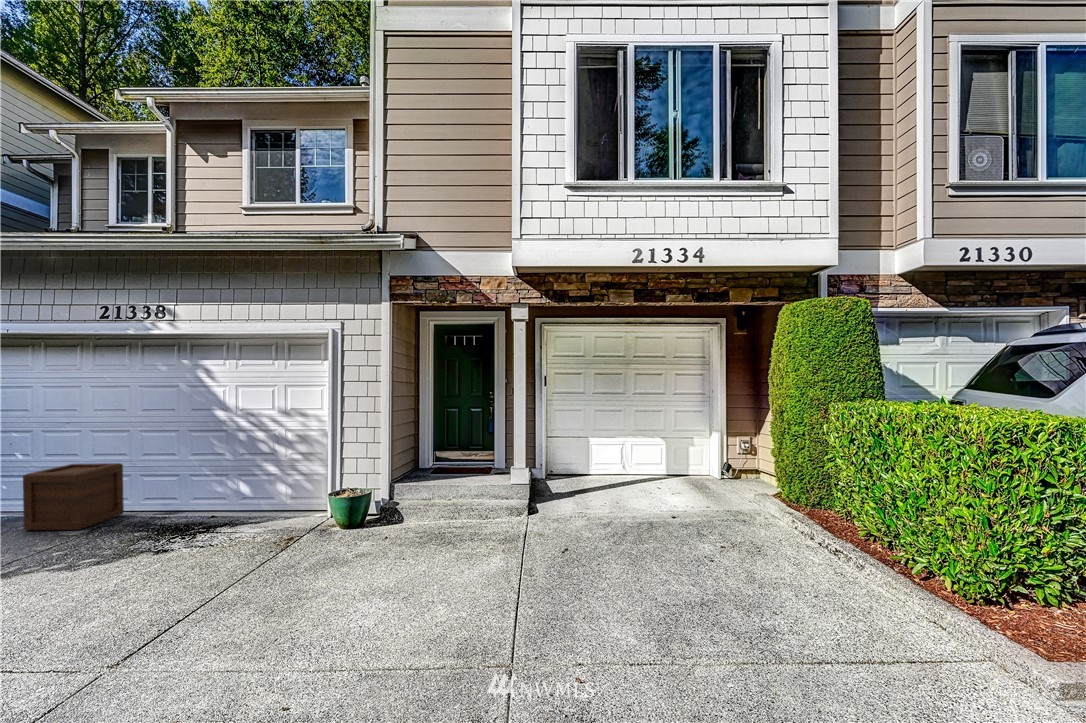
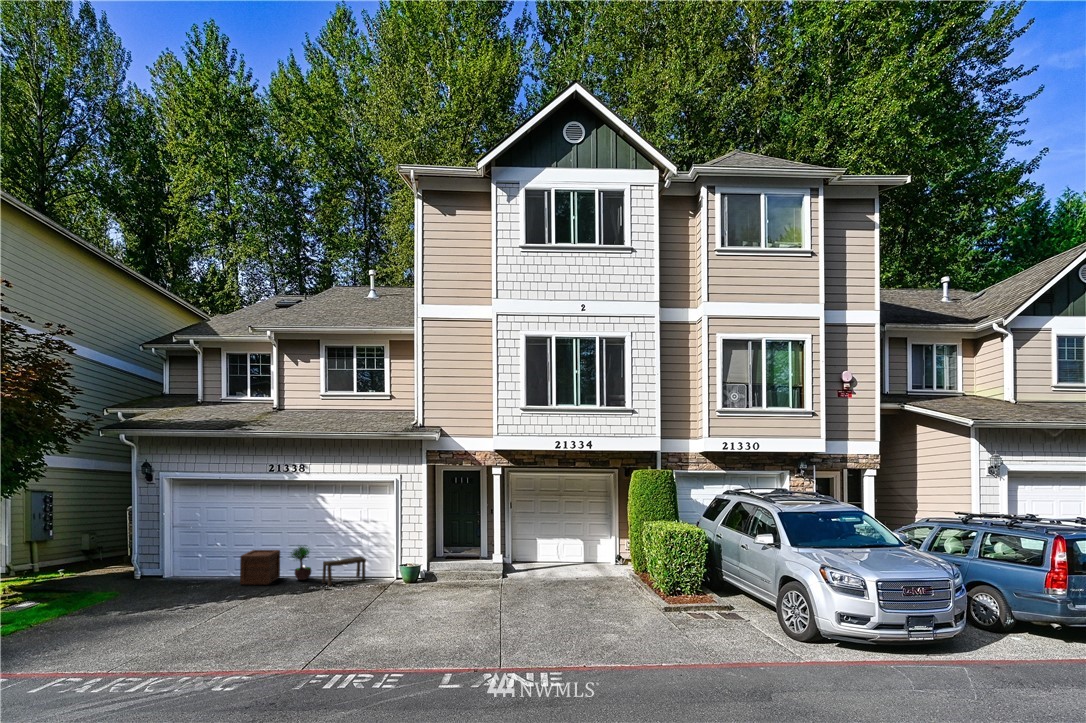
potted tree: none [124,449,179,519] -> present [292,546,311,580]
bench: none [189,473,276,532] -> present [322,557,366,586]

